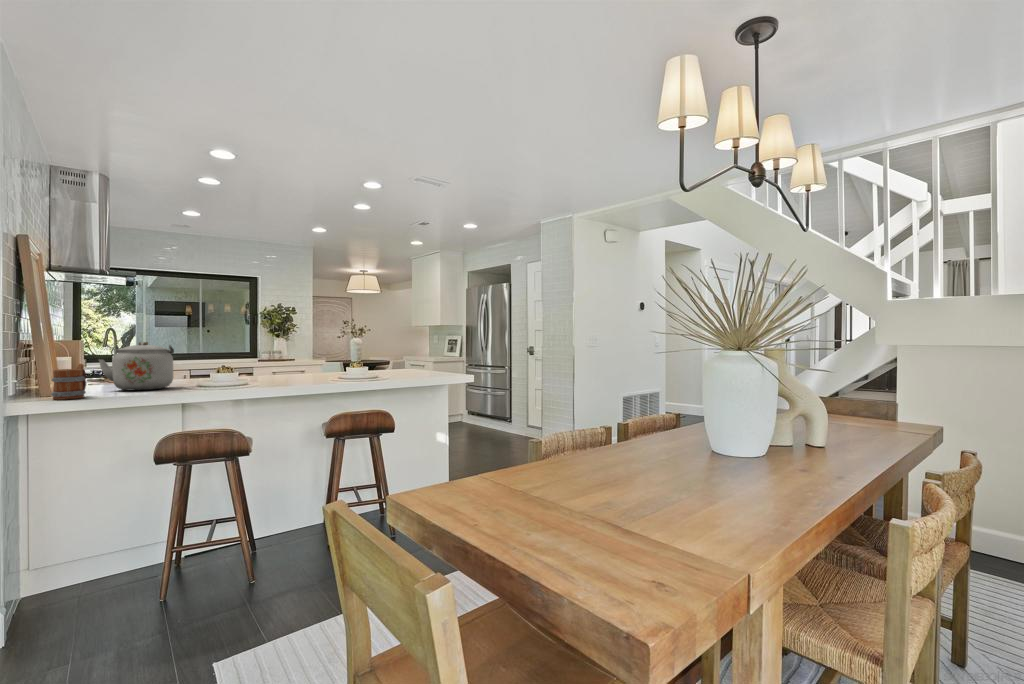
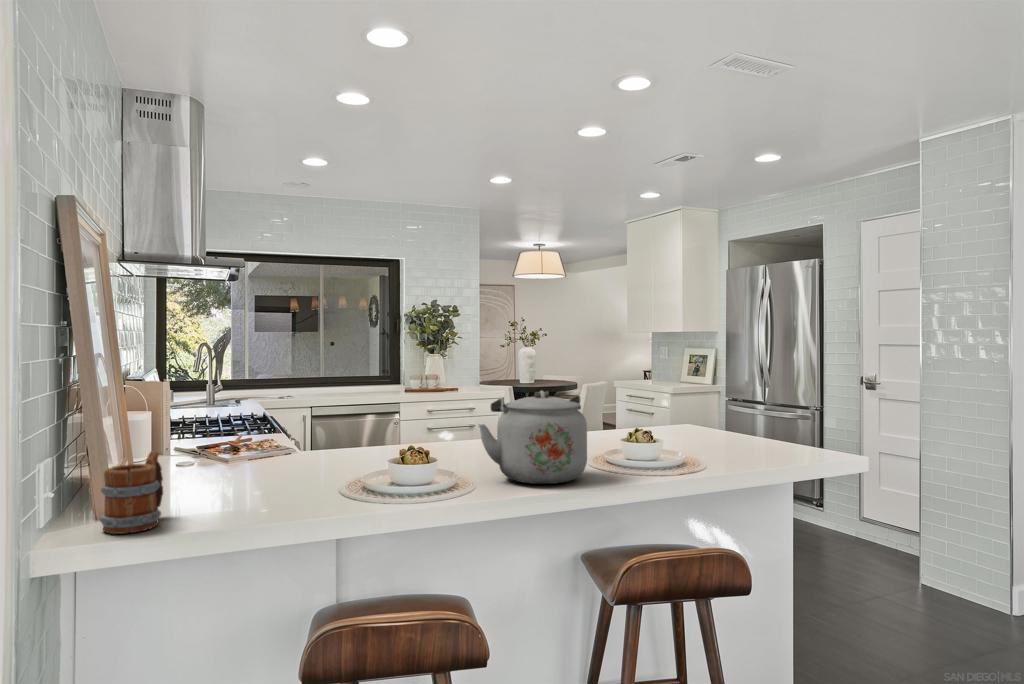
kettle: present [99,342,174,390] -> present [478,390,587,484]

